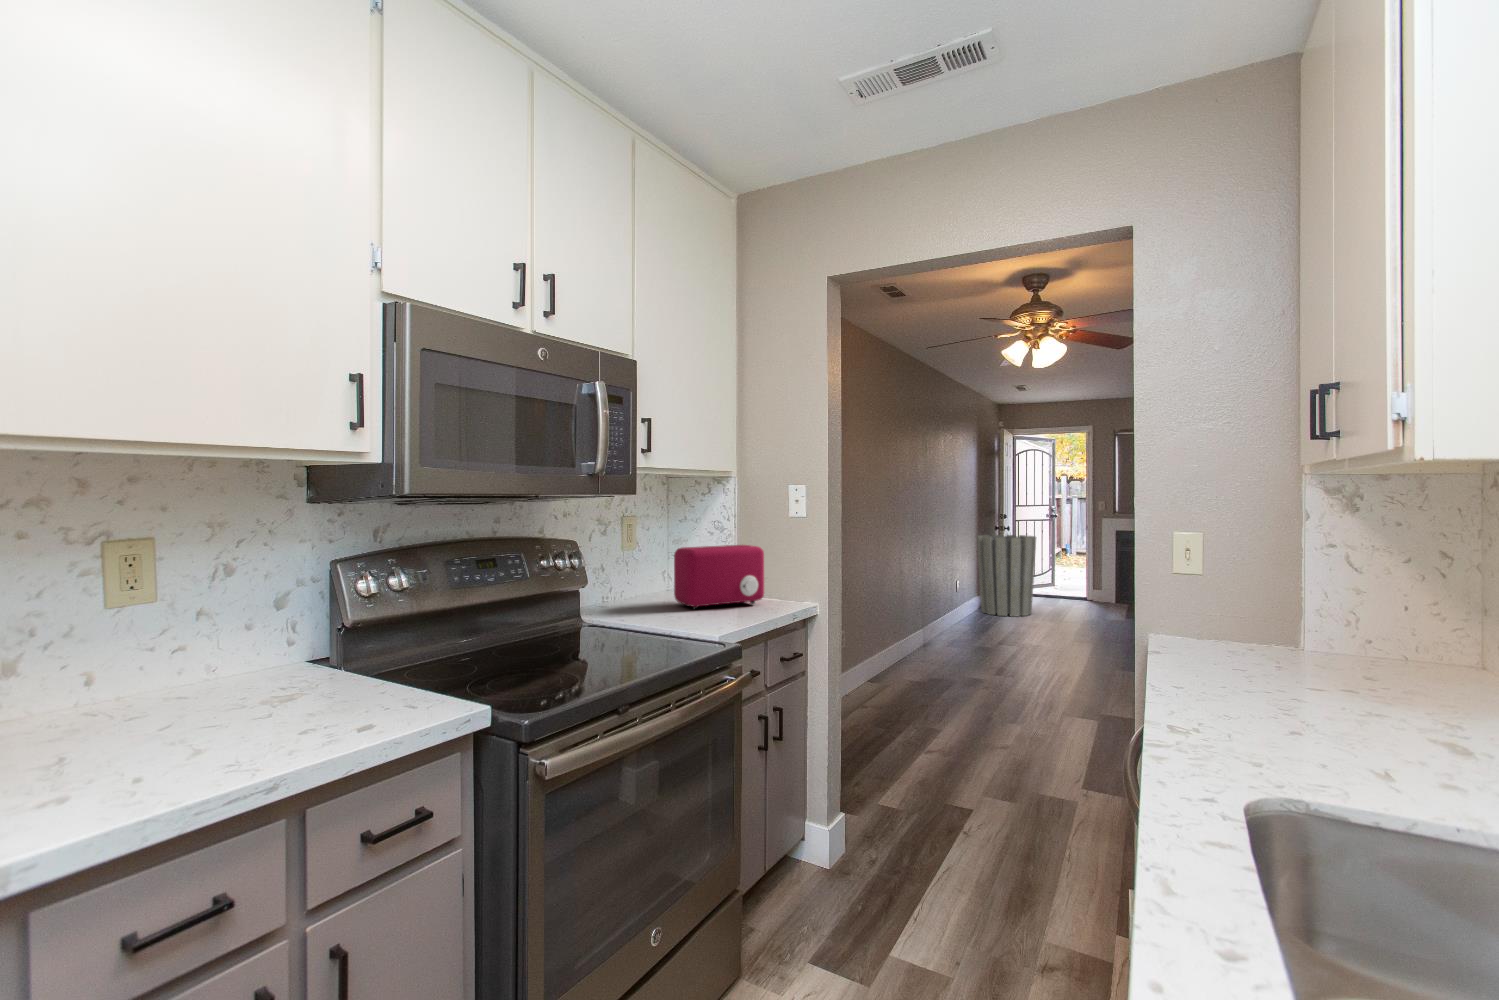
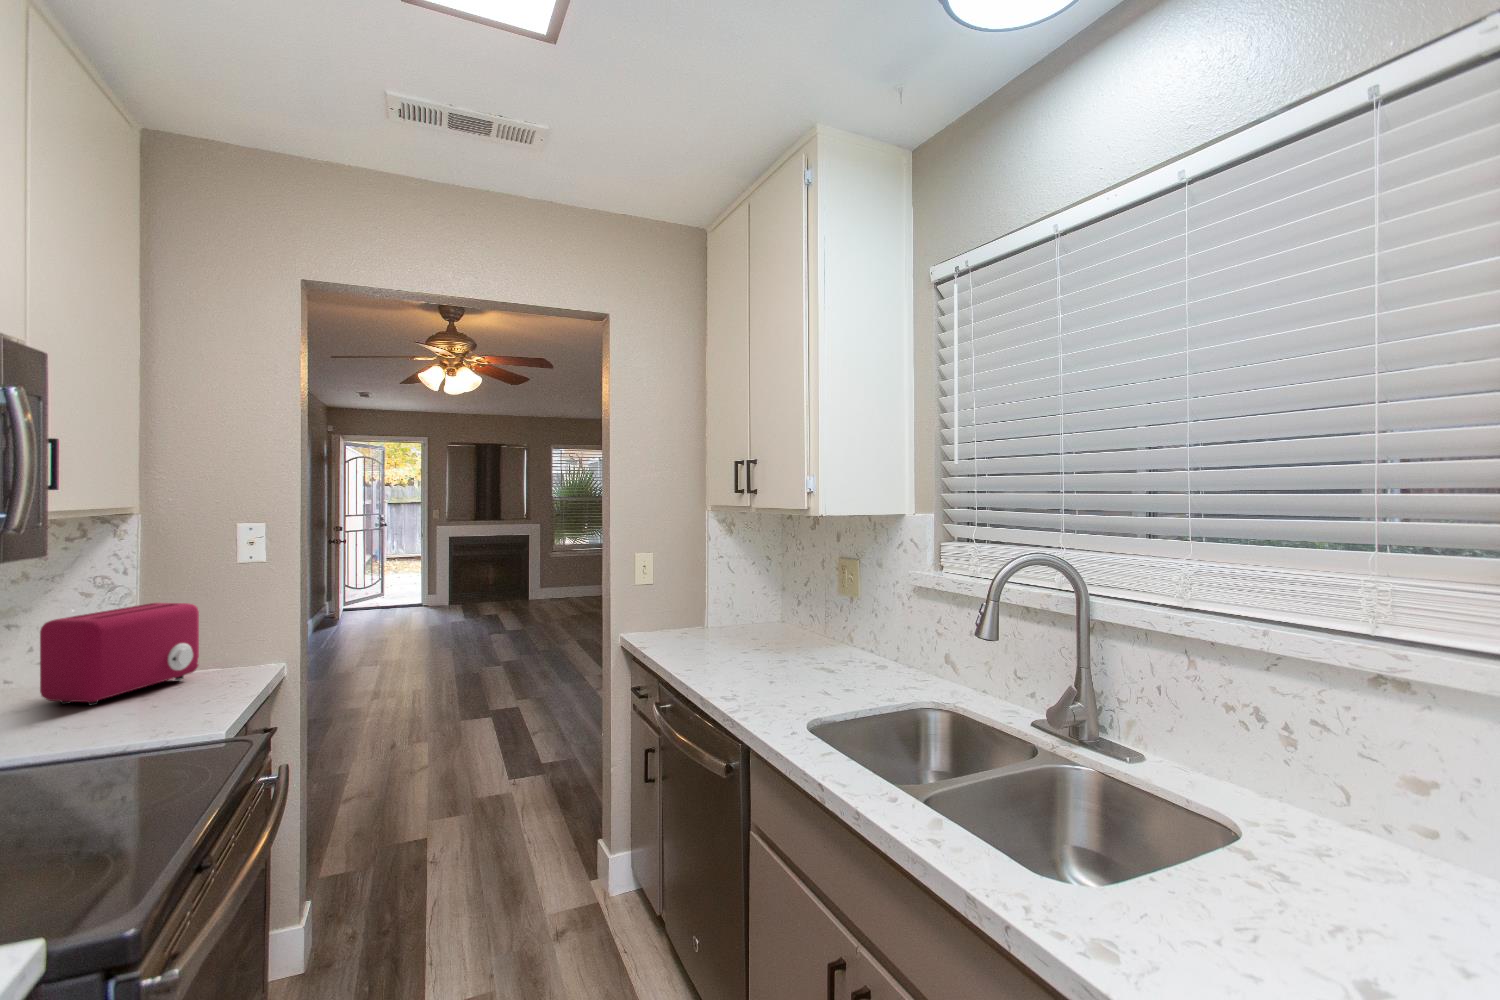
trash can: present [977,535,1036,616] -> none [313,546,381,634]

